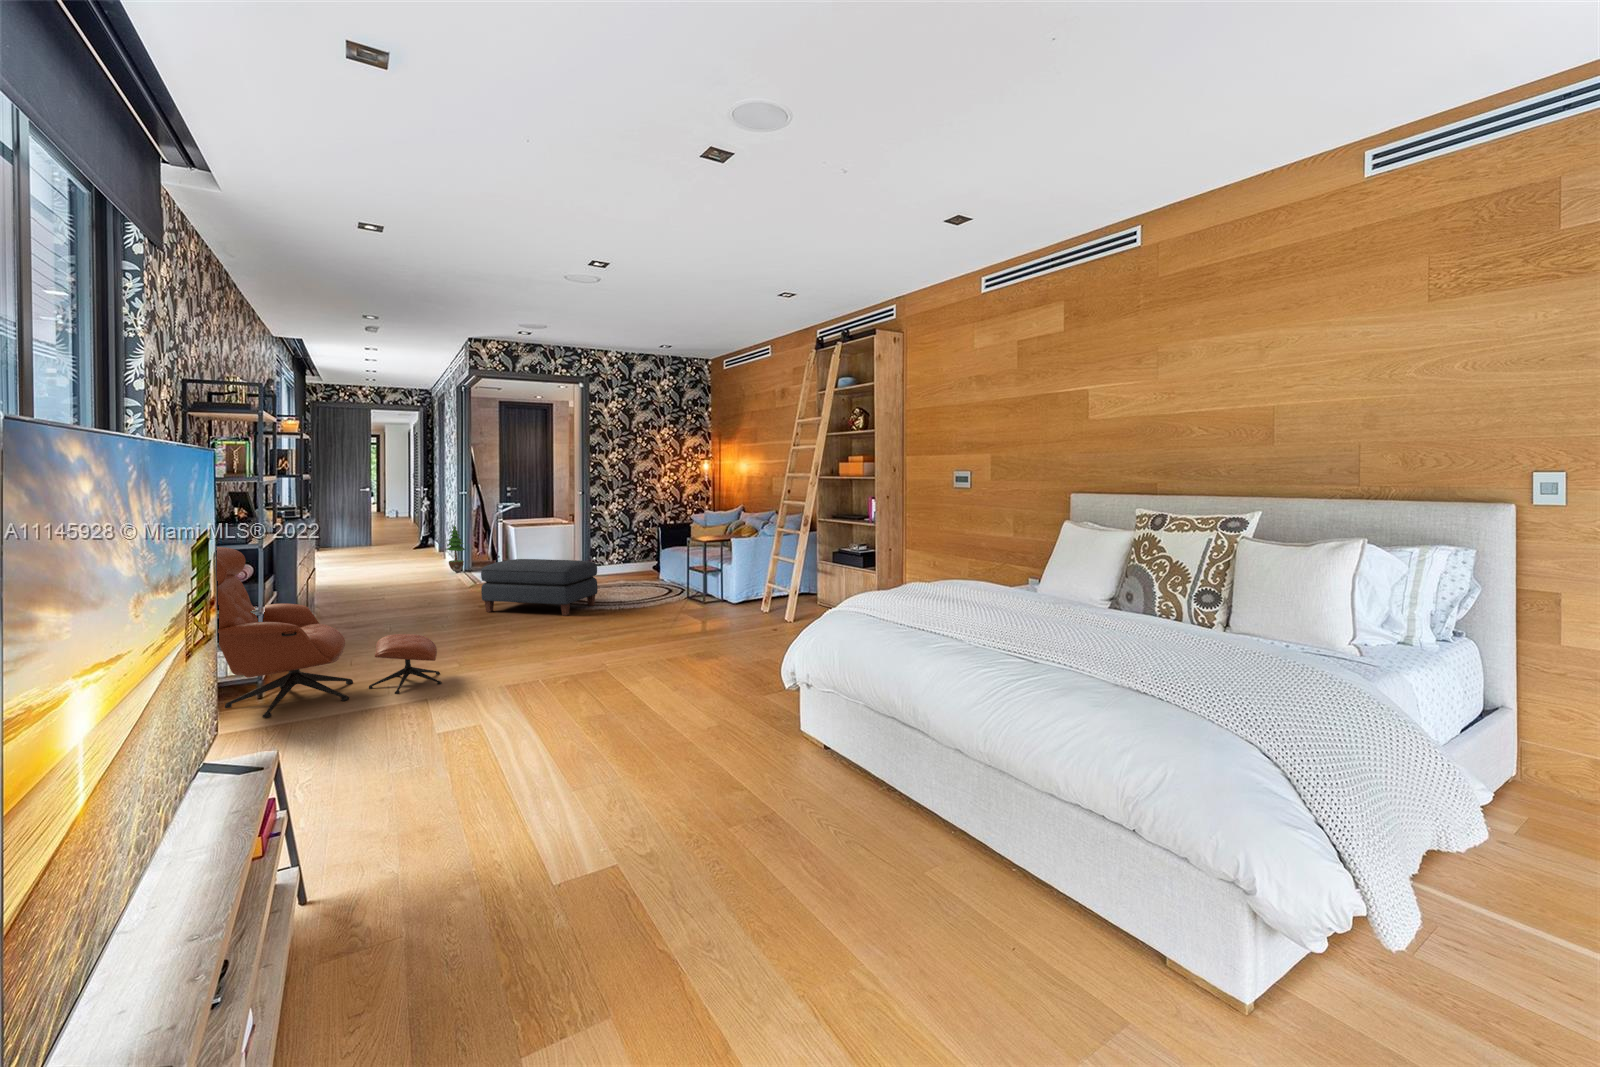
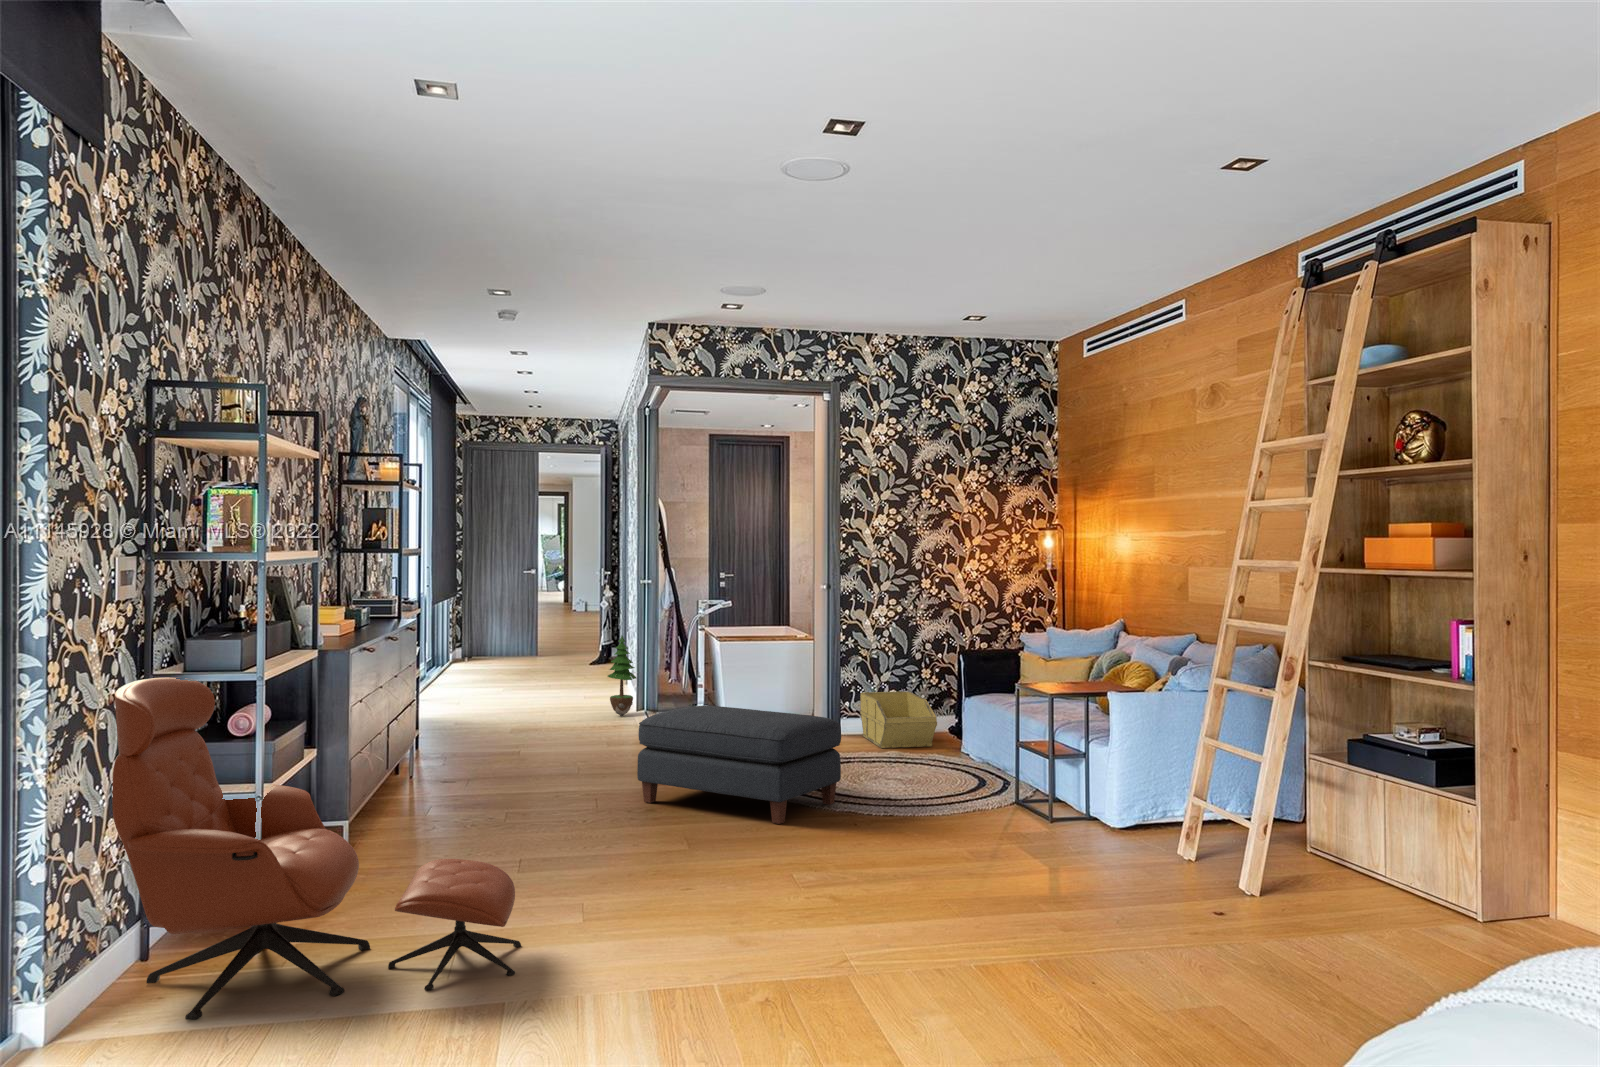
storage bin: none [604,549,648,579] -> present [860,691,937,748]

